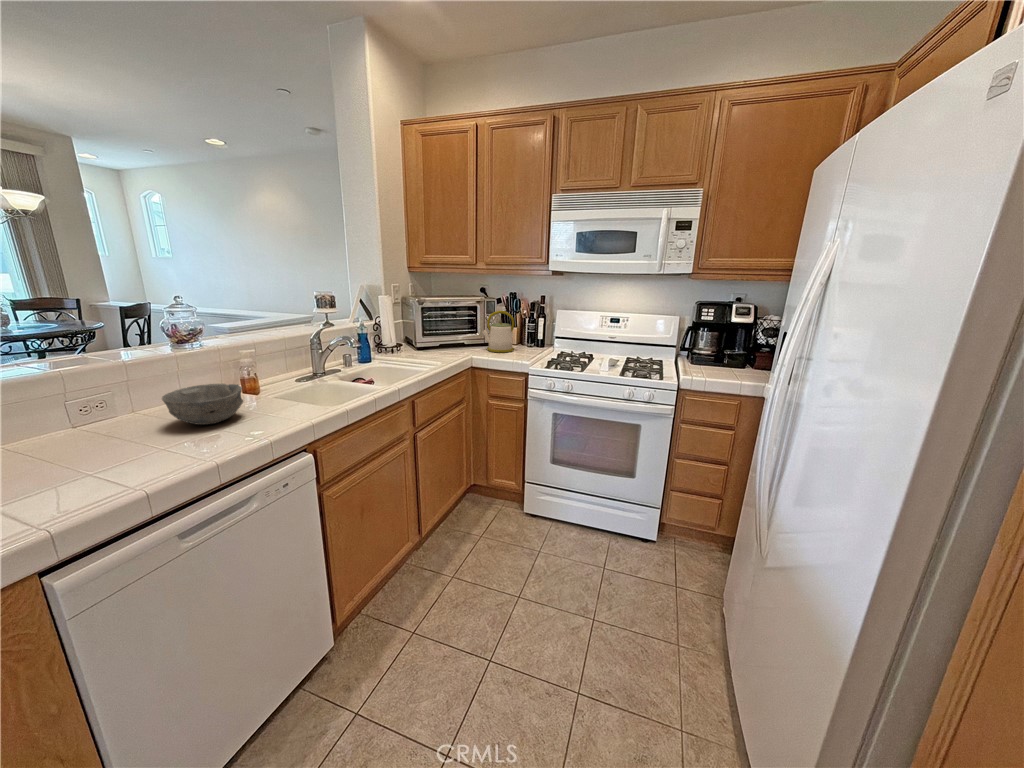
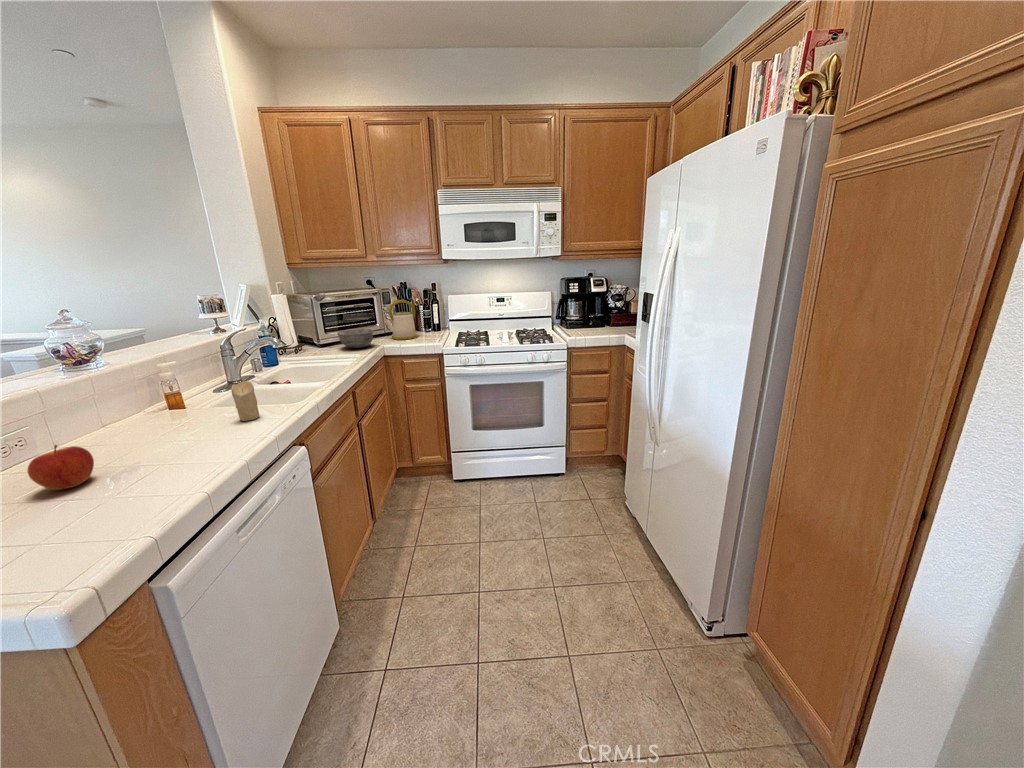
candle: none [268,382,292,421] -> present [231,381,259,421]
bowl: present [162,384,243,425] -> present [337,329,373,348]
apple: none [65,420,122,461] -> present [28,445,94,490]

